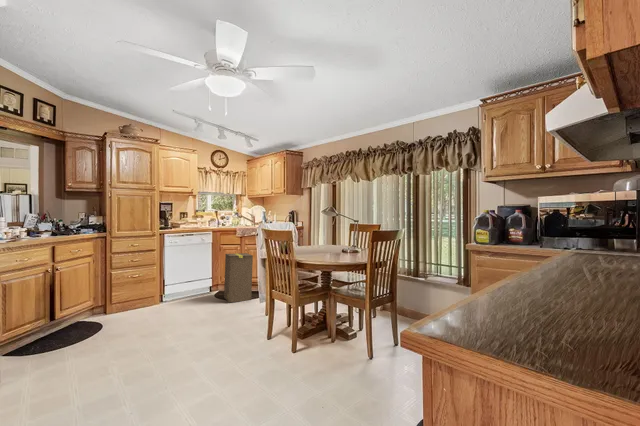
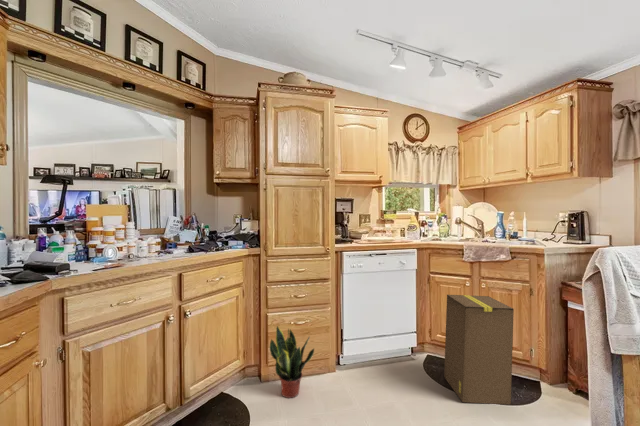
potted plant: none [115,277,145,316] -> present [270,326,314,398]

